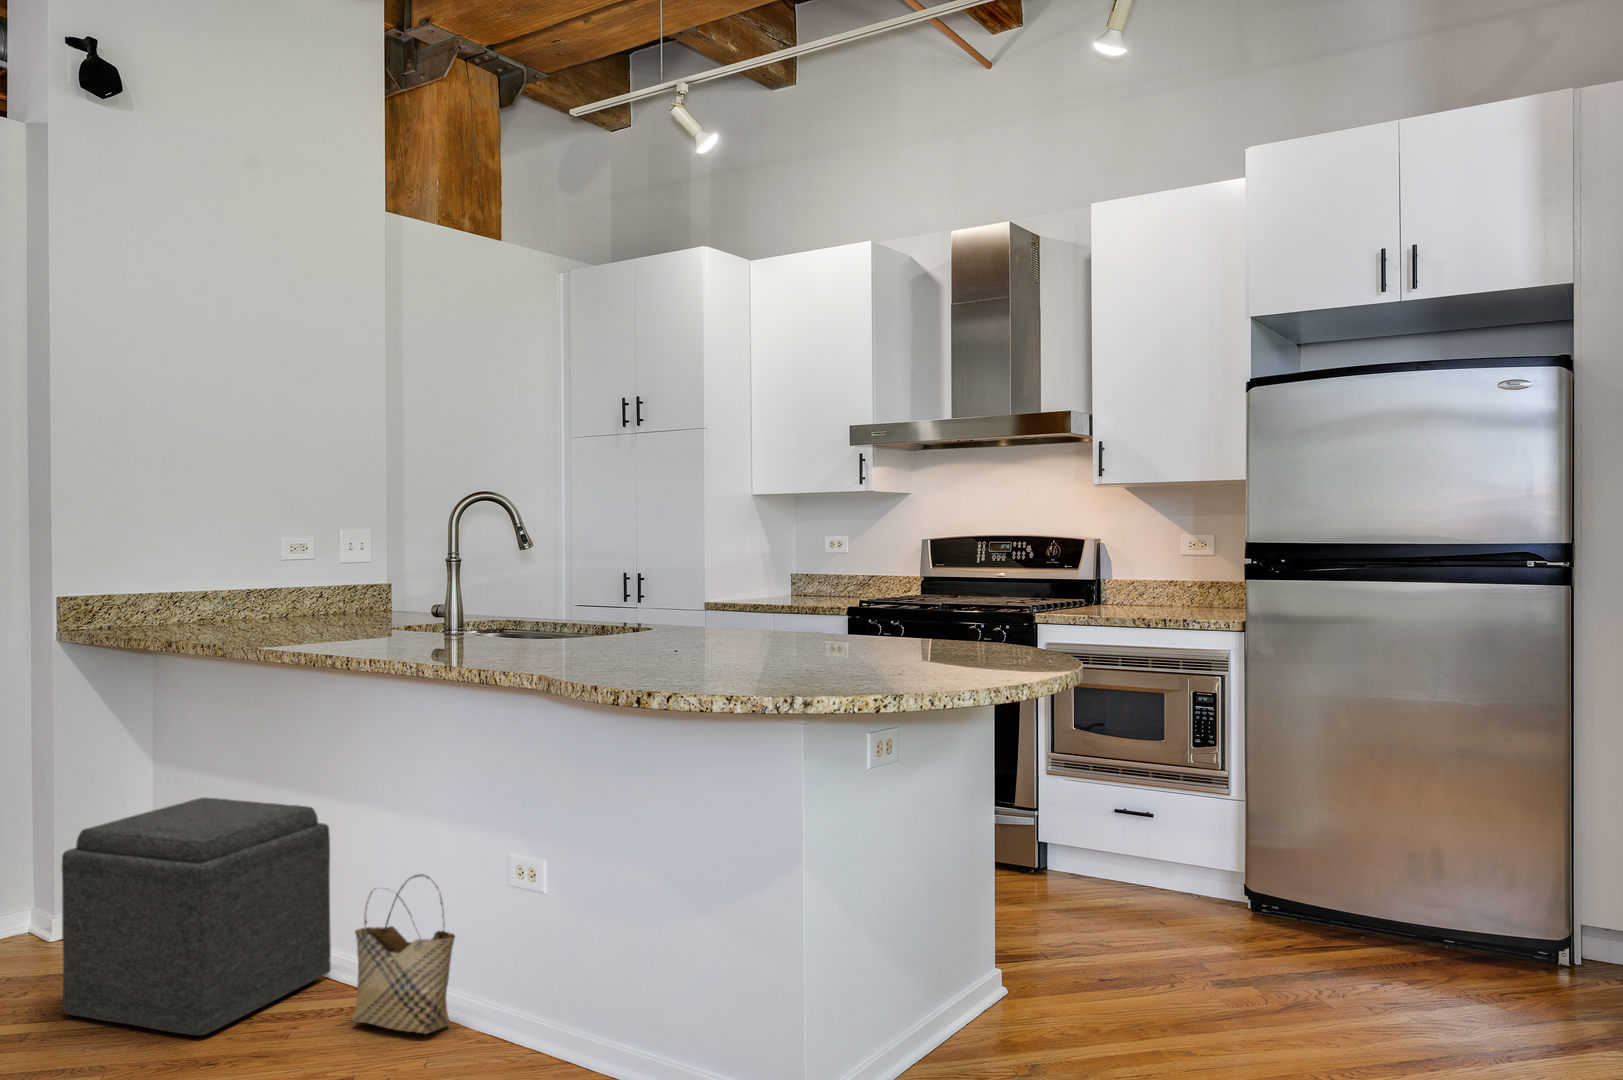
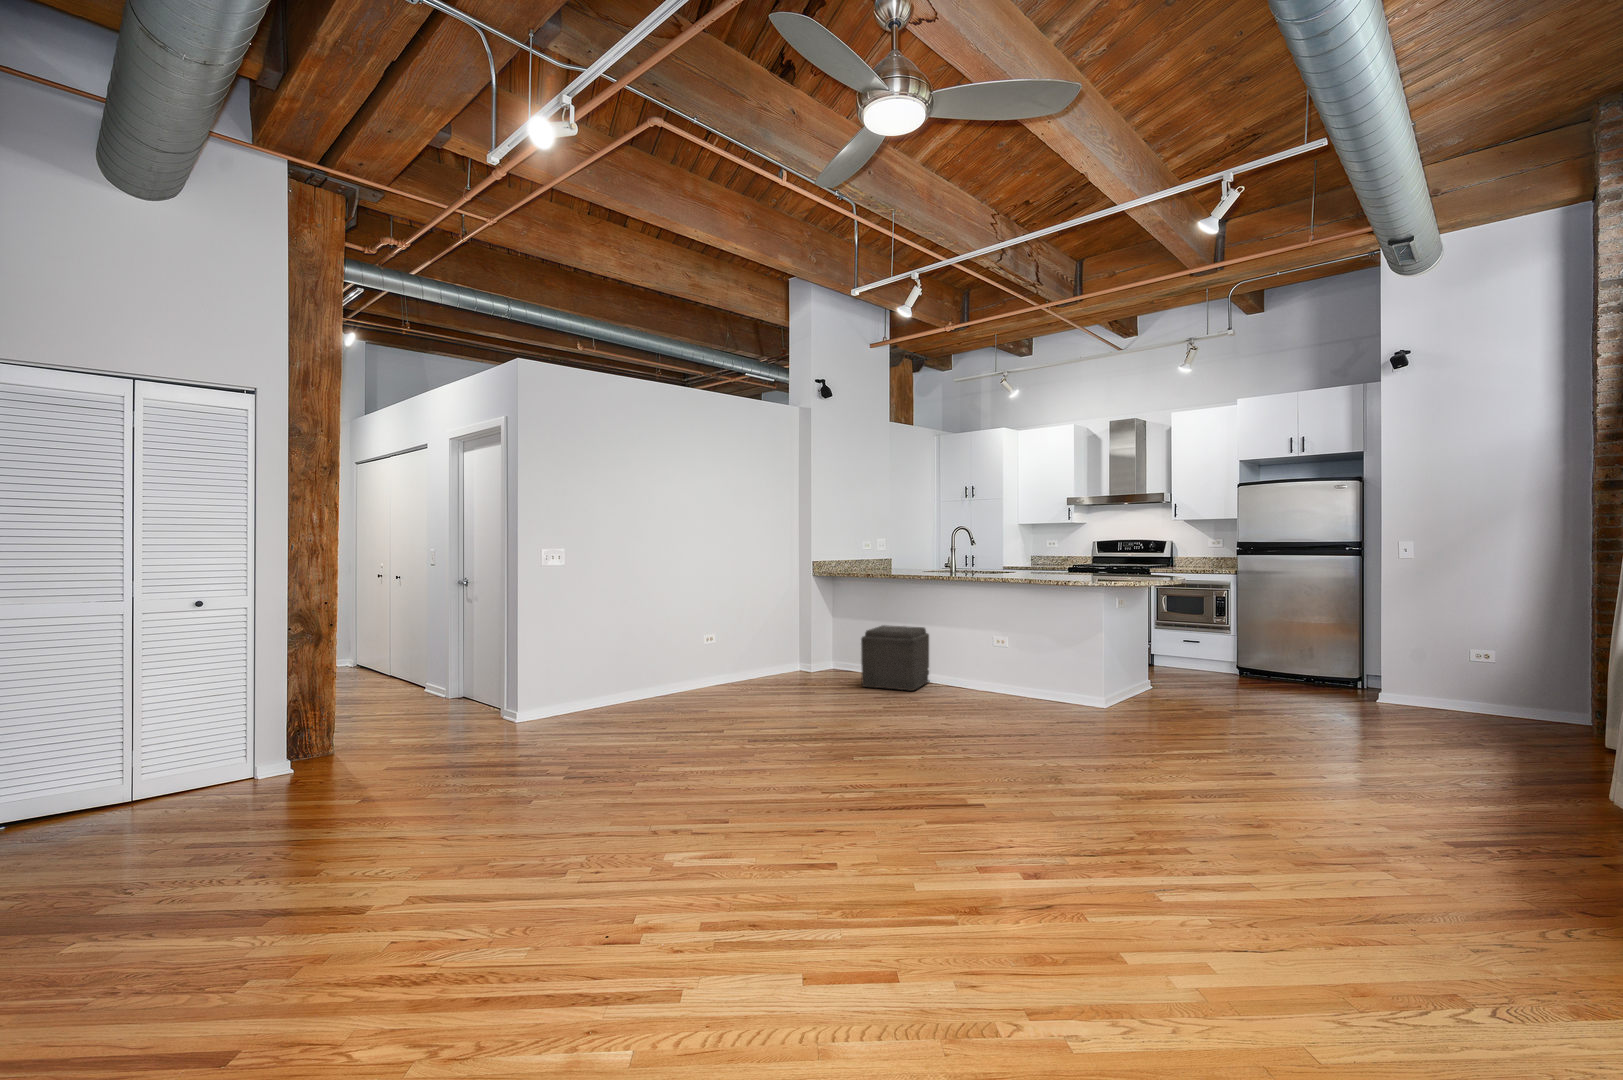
woven basket: present [352,874,455,1034] -> none [954,645,988,692]

